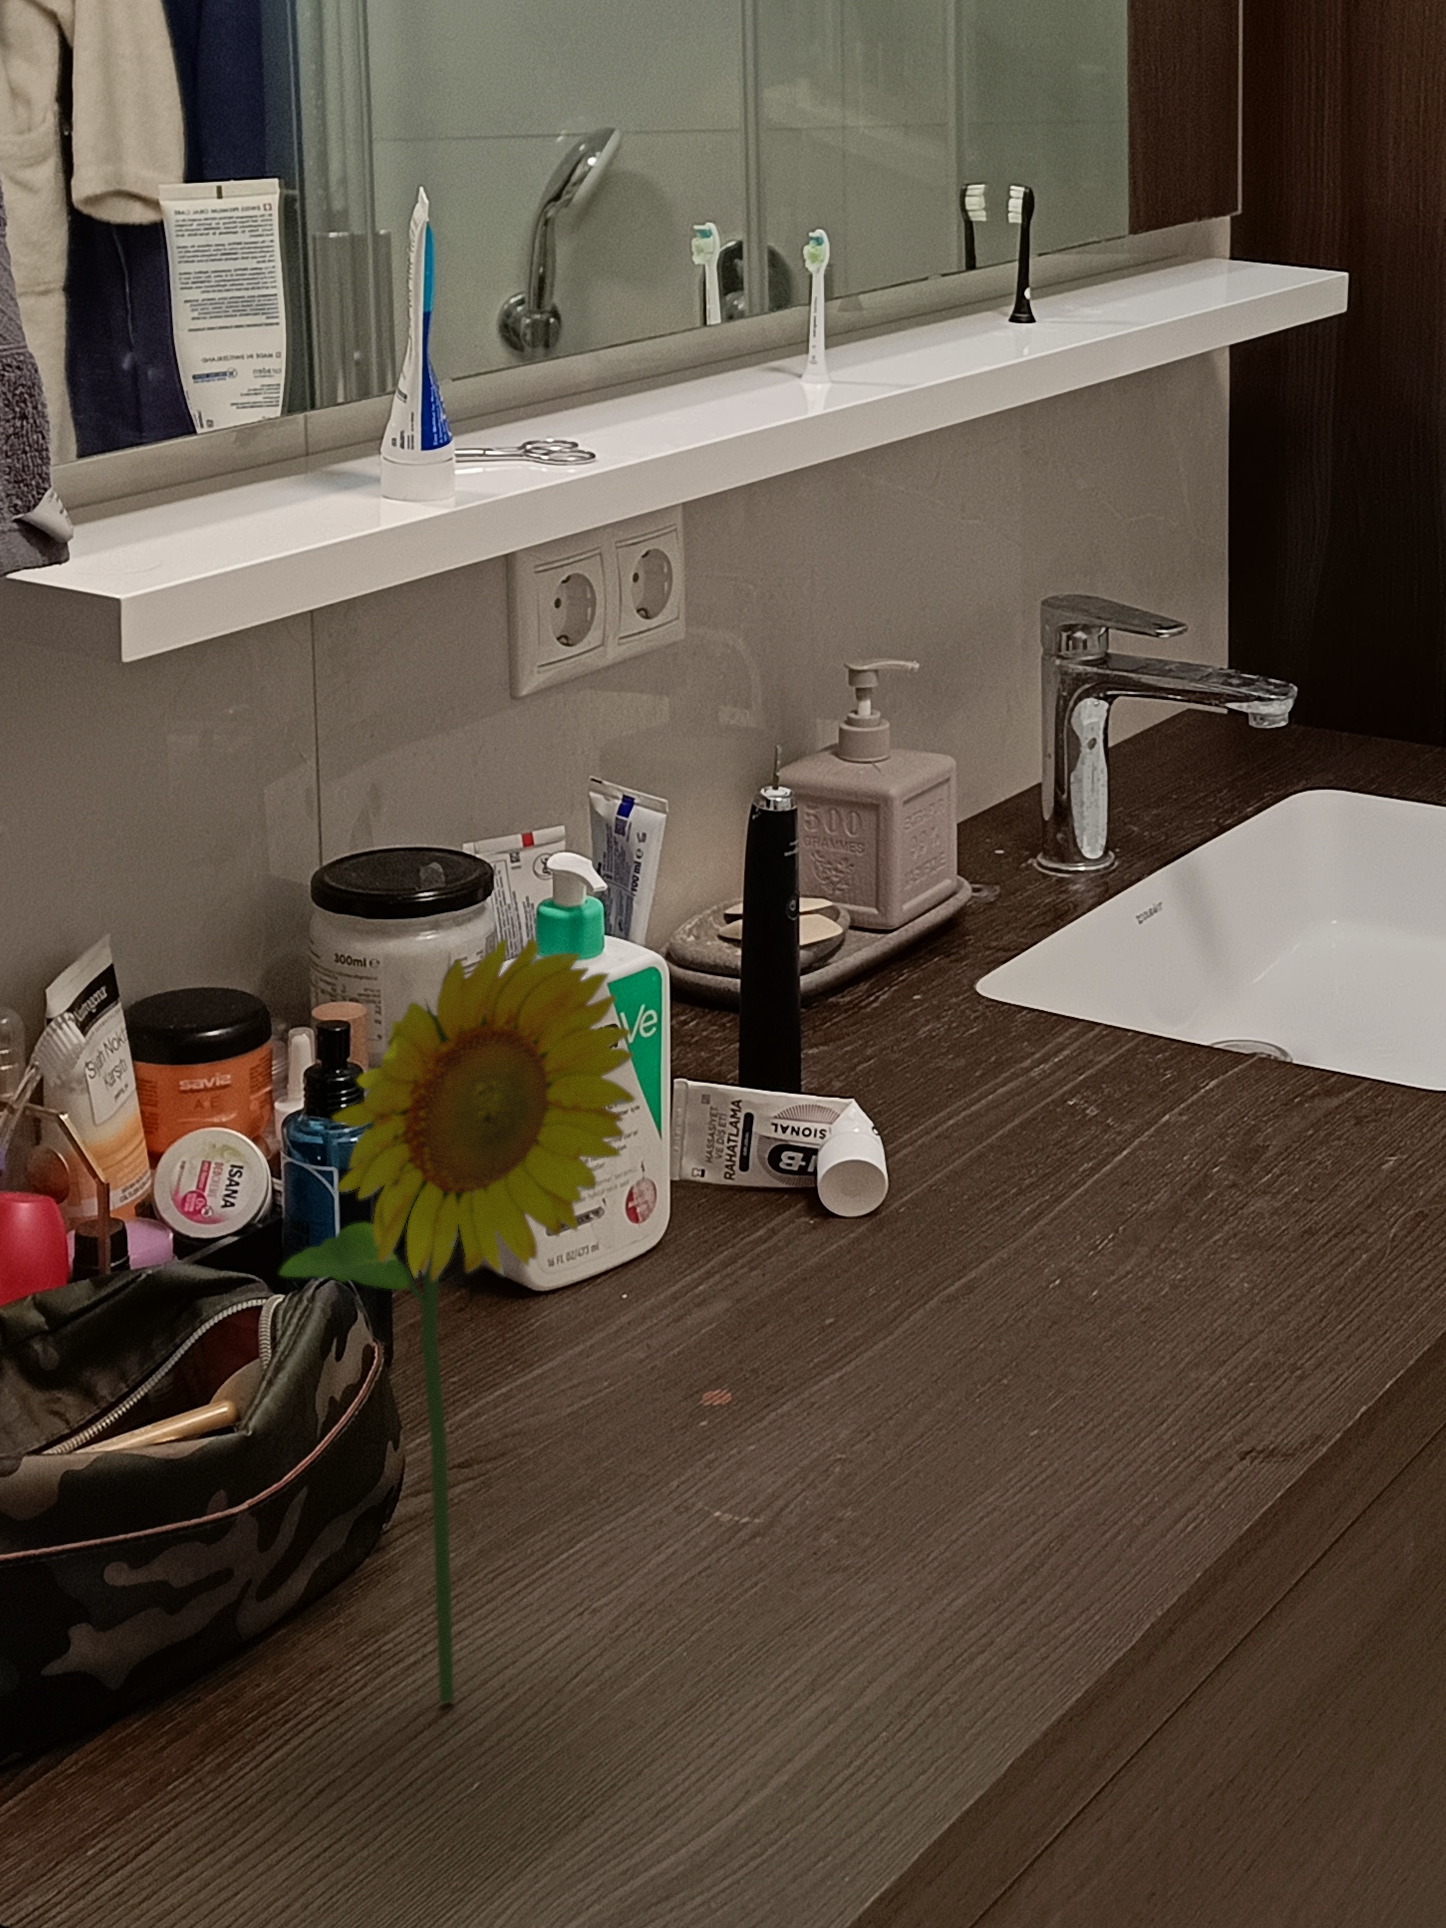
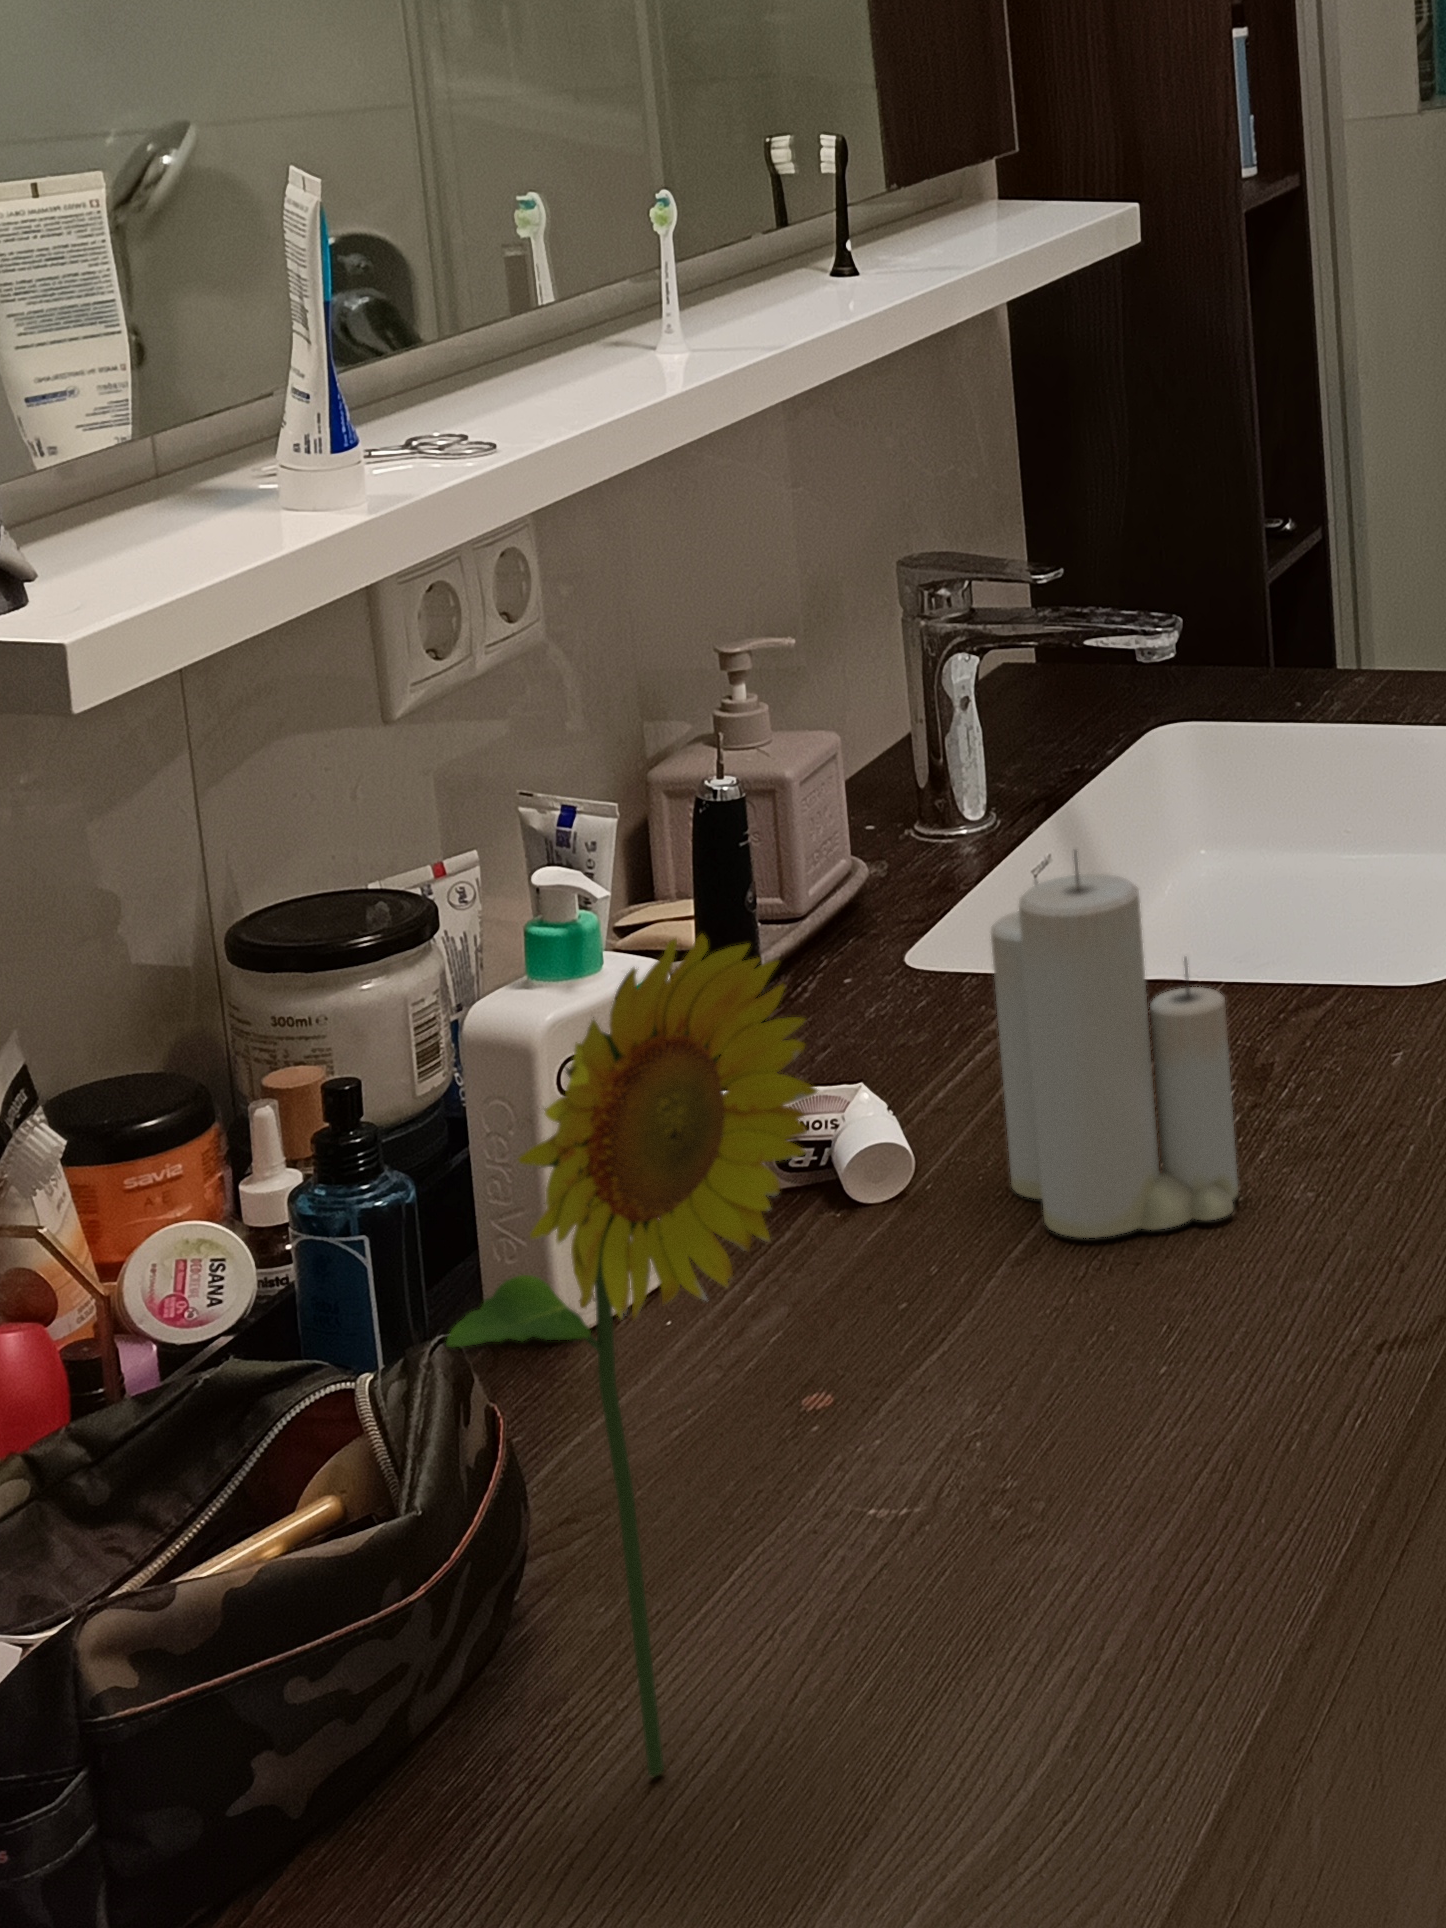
candle: none [974,907,1180,1289] -> present [991,851,1238,1238]

